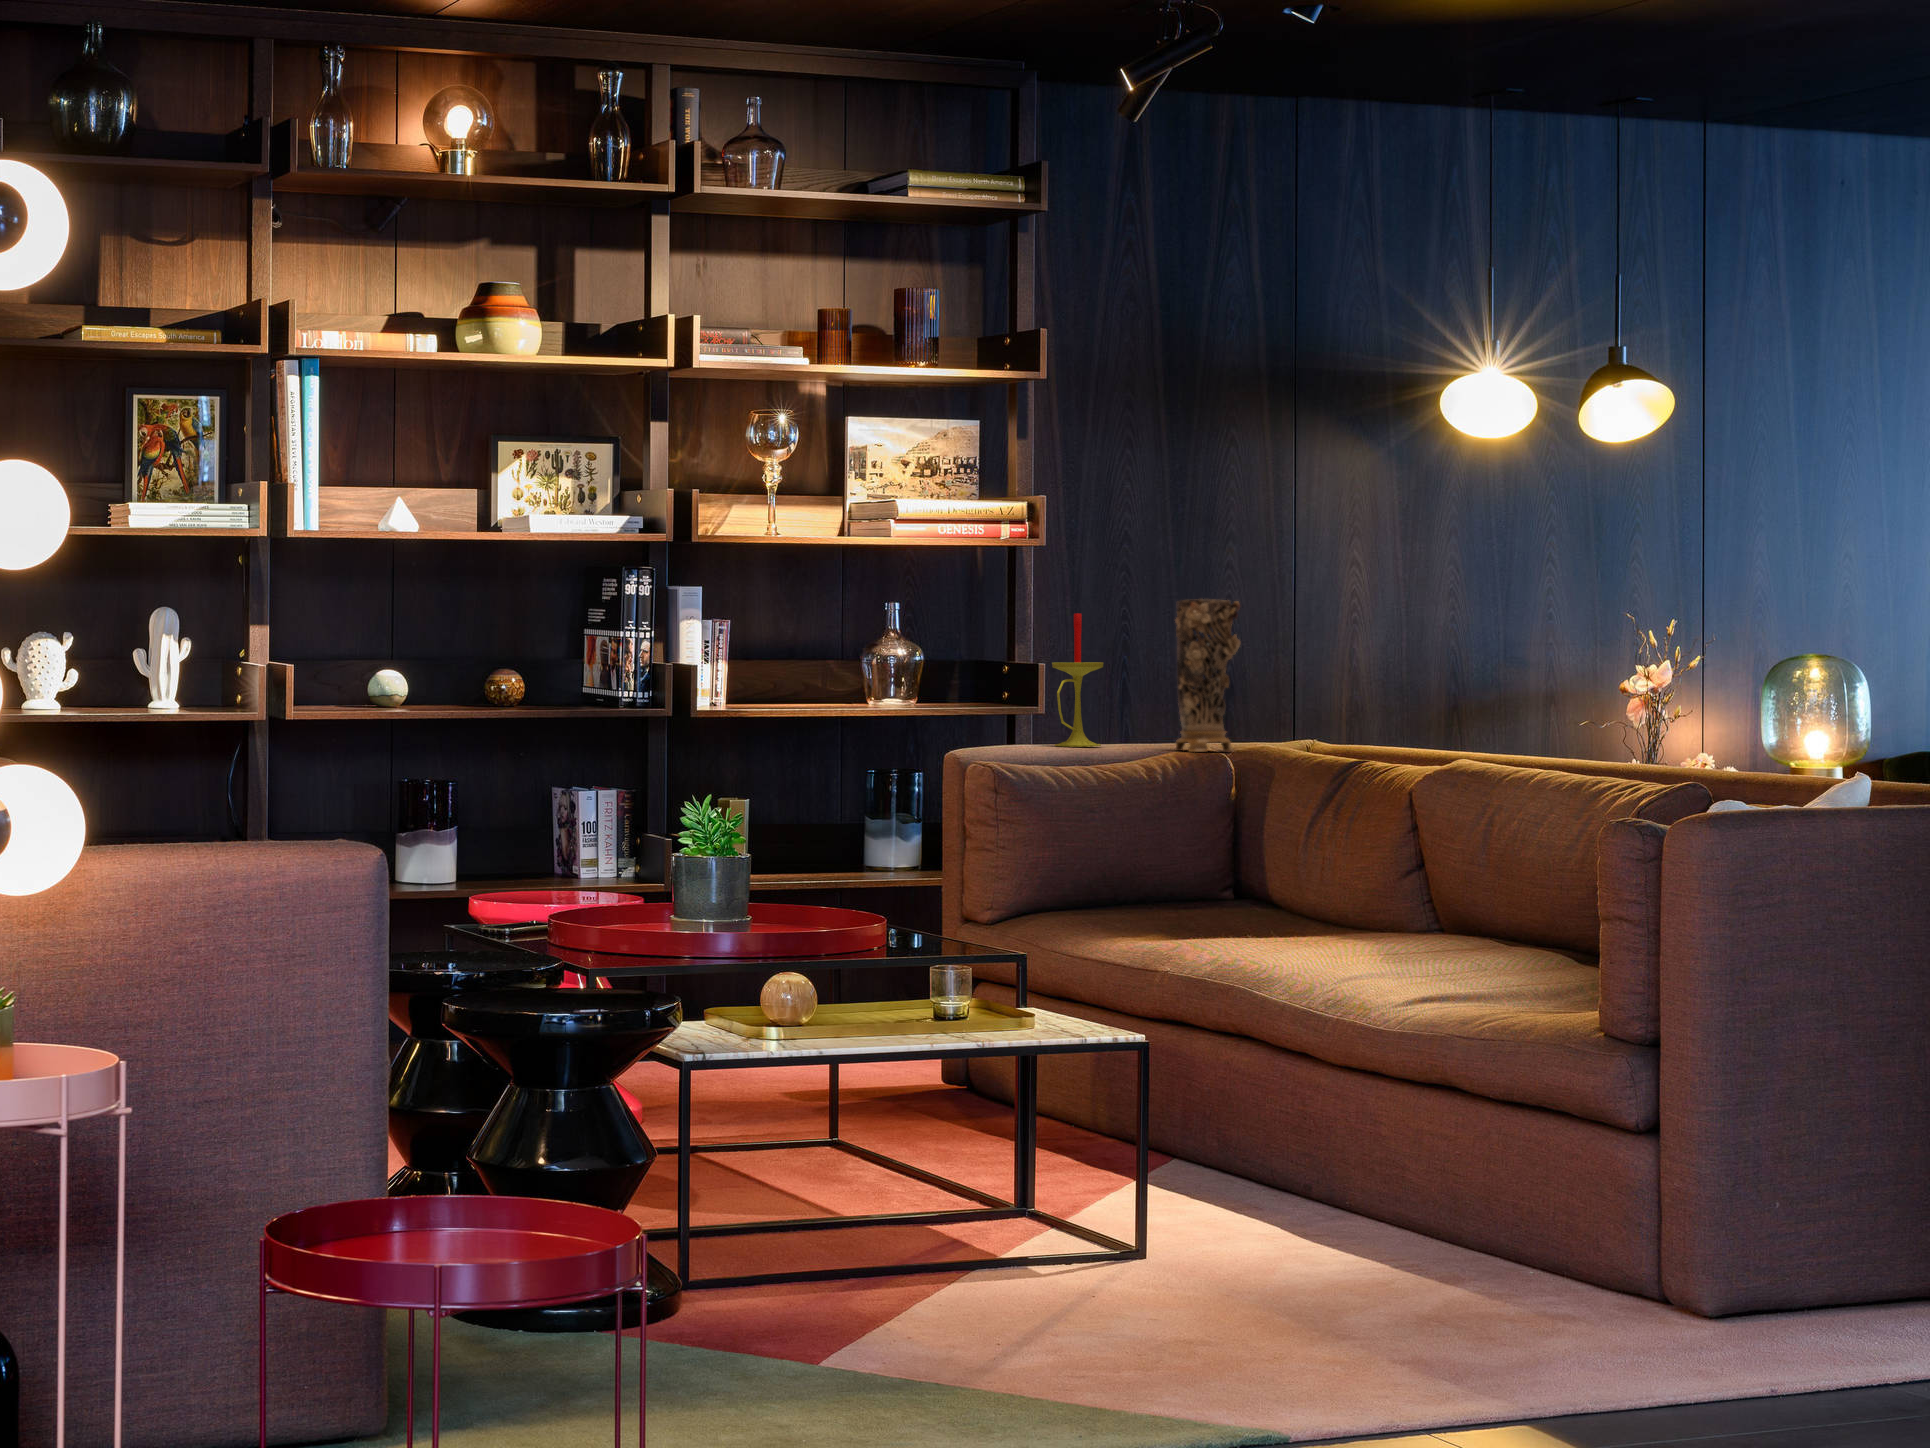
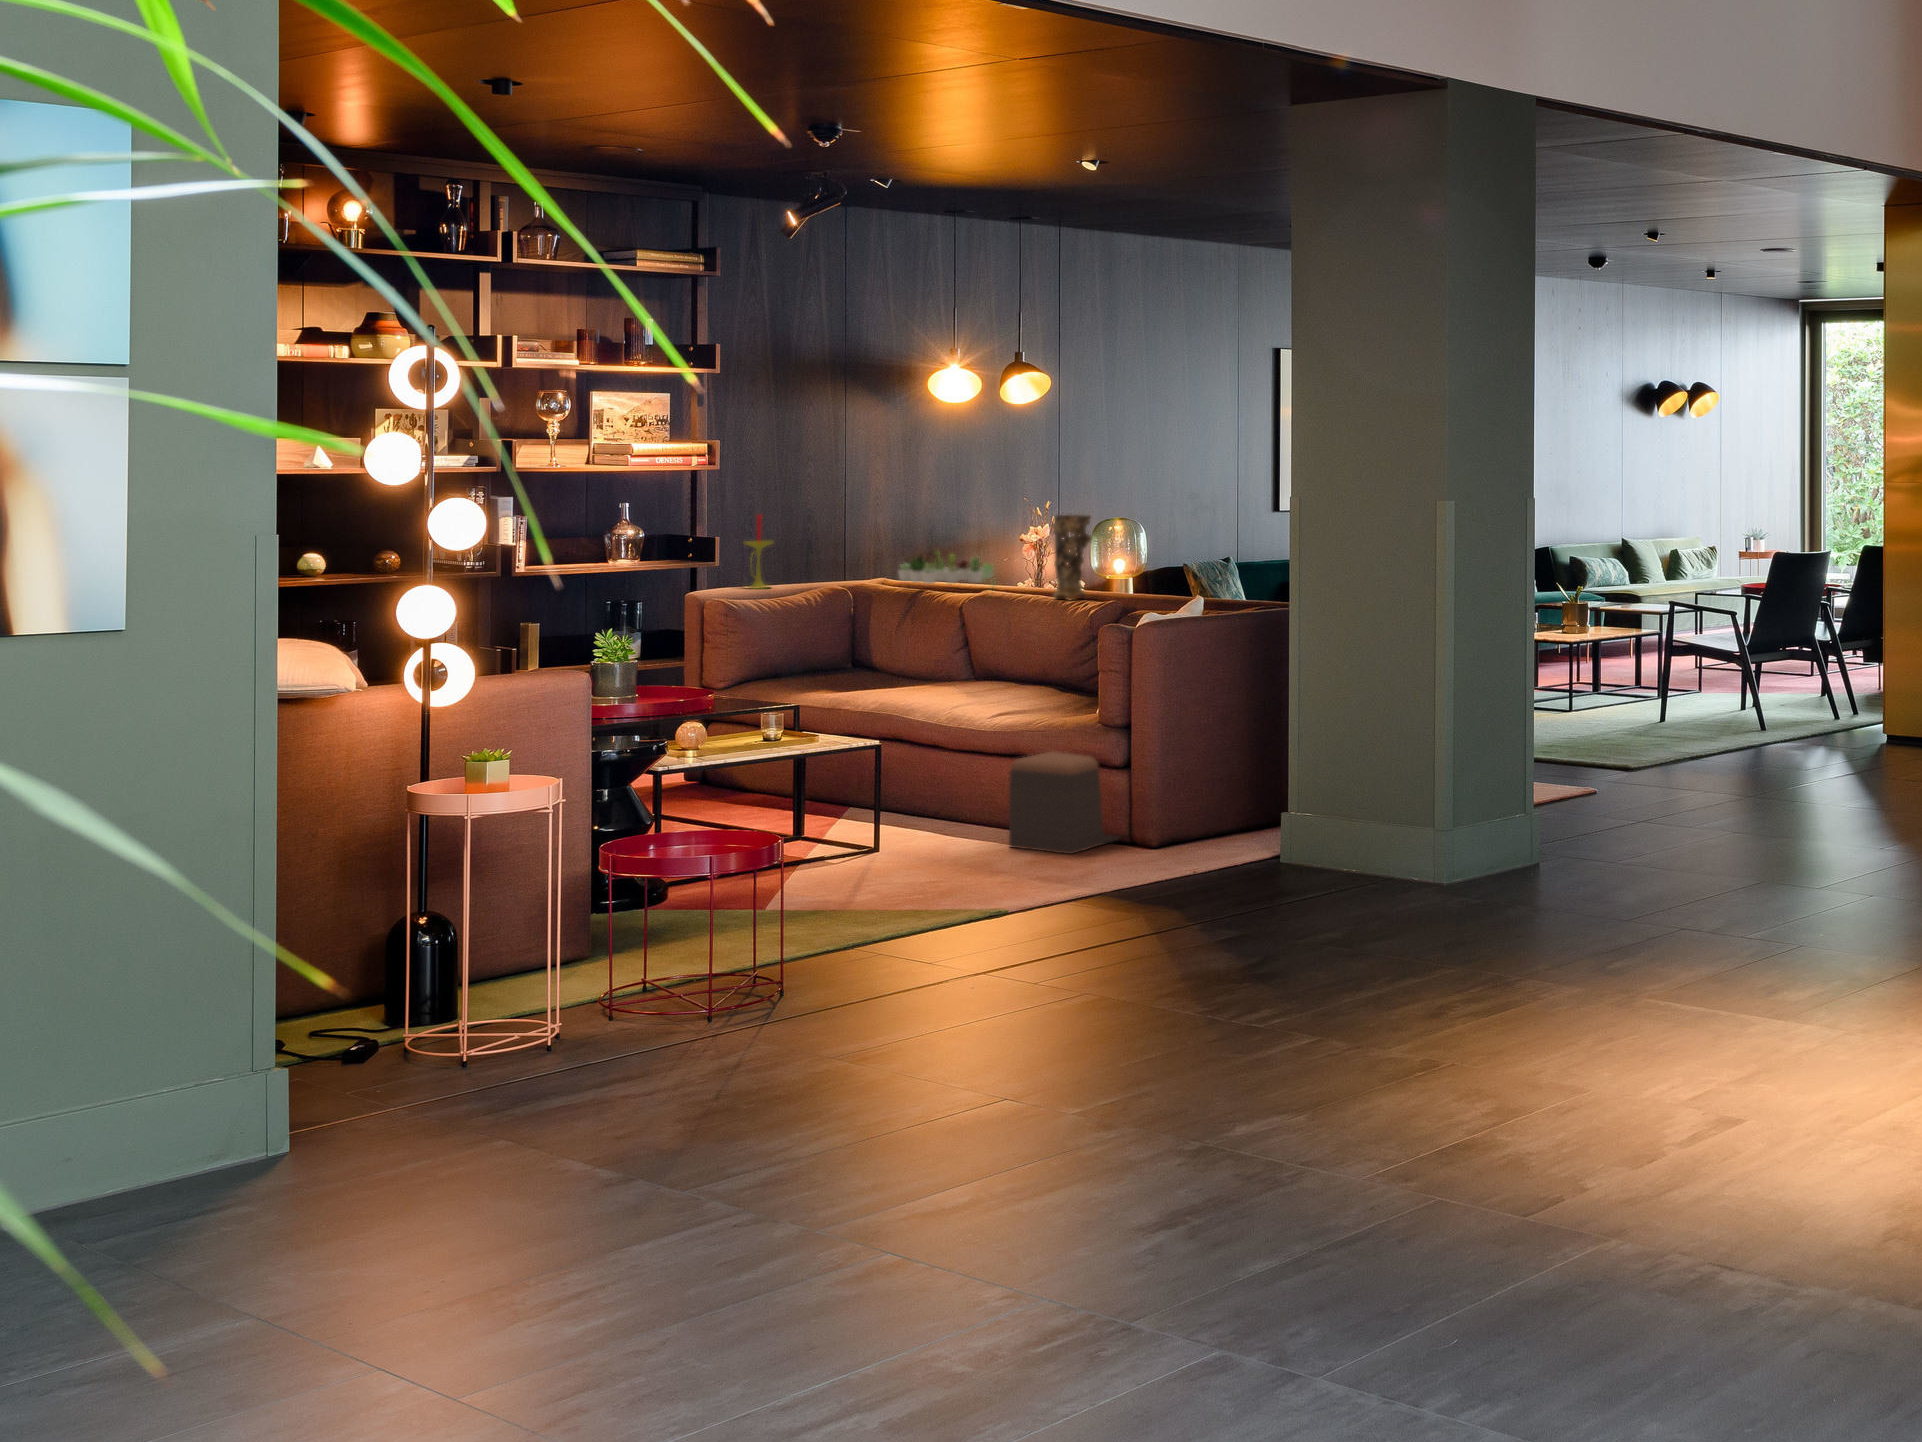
decorative vase: present [1175,599,1240,752] -> present [1052,514,1092,600]
succulent plant: none [1322,679,1502,761] -> present [899,552,994,584]
footstool: none [1387,1088,1644,1335] -> present [1009,750,1119,854]

